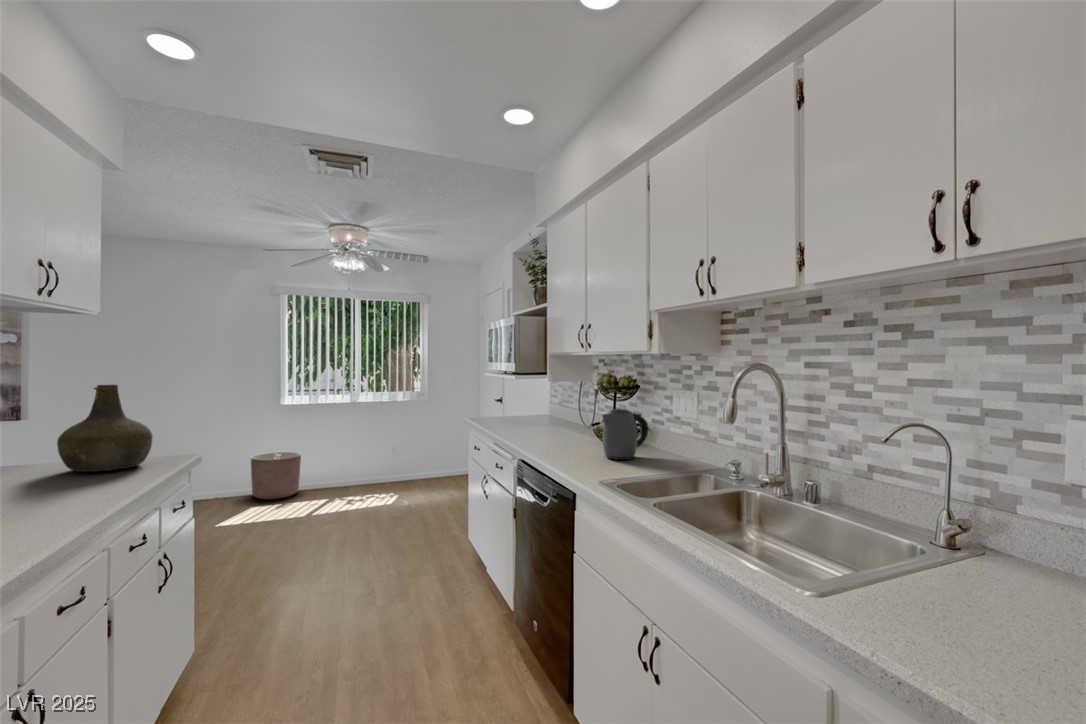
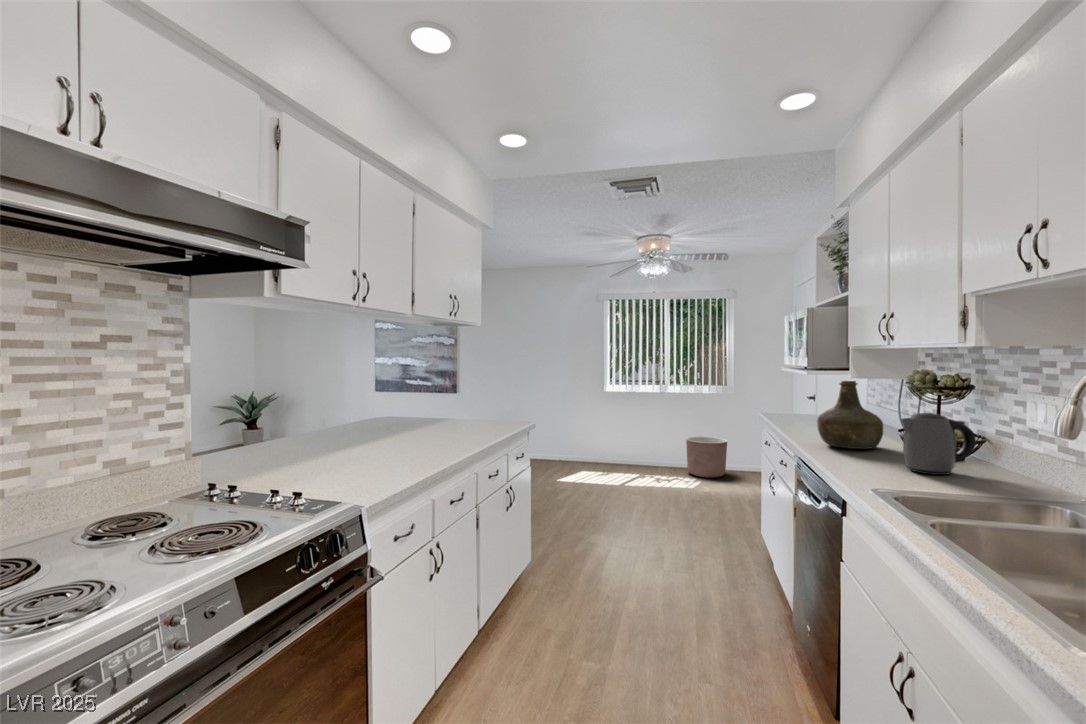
bottle: present [57,384,153,472] -> present [817,381,883,449]
planter: present [251,452,301,499] -> present [686,437,727,478]

